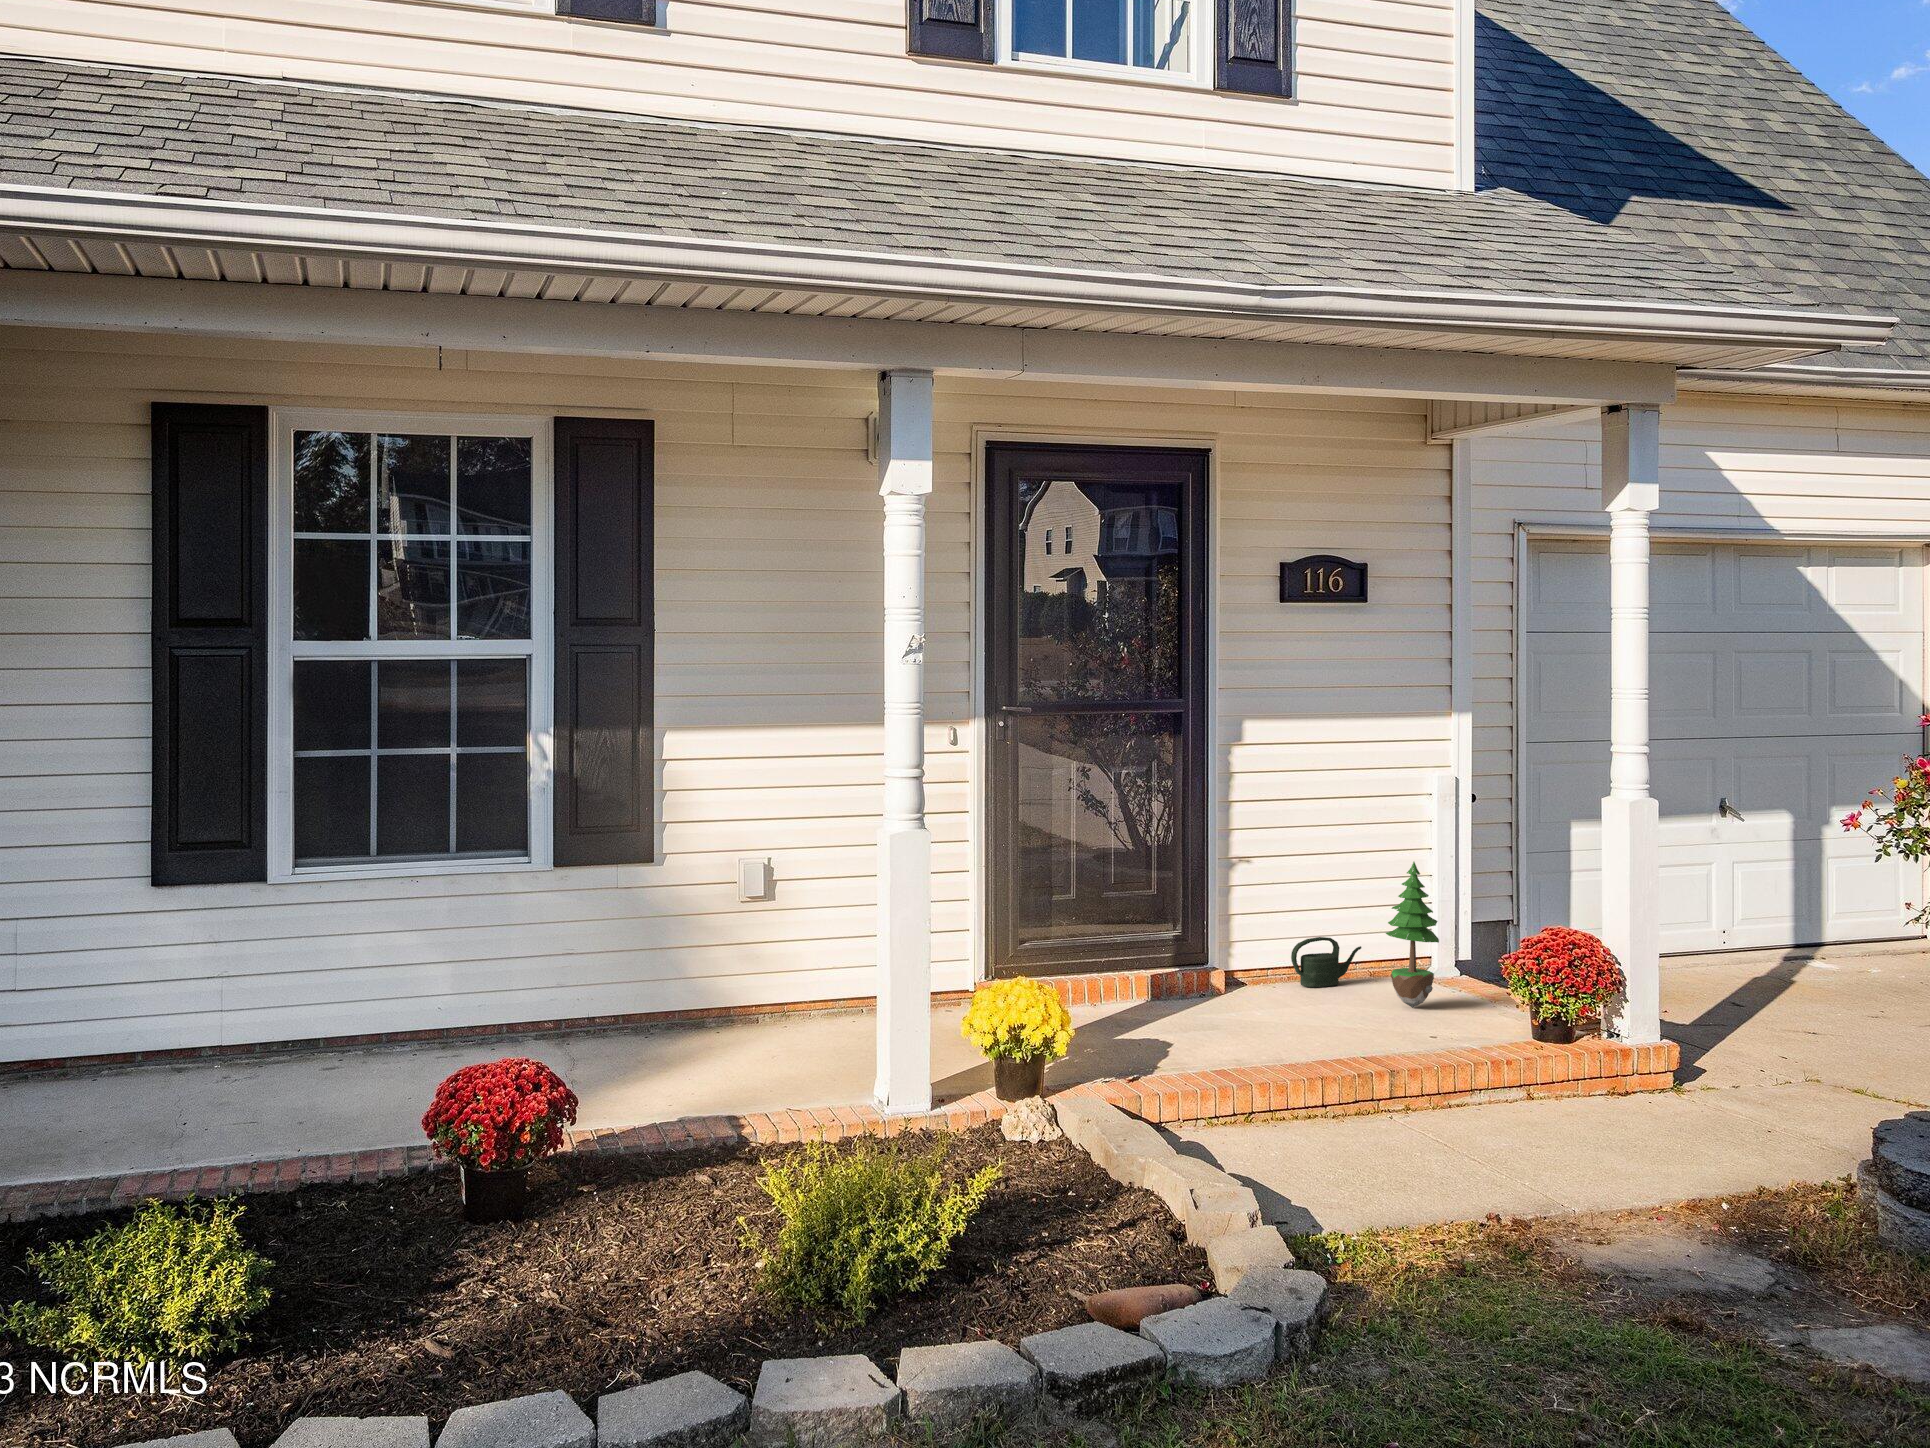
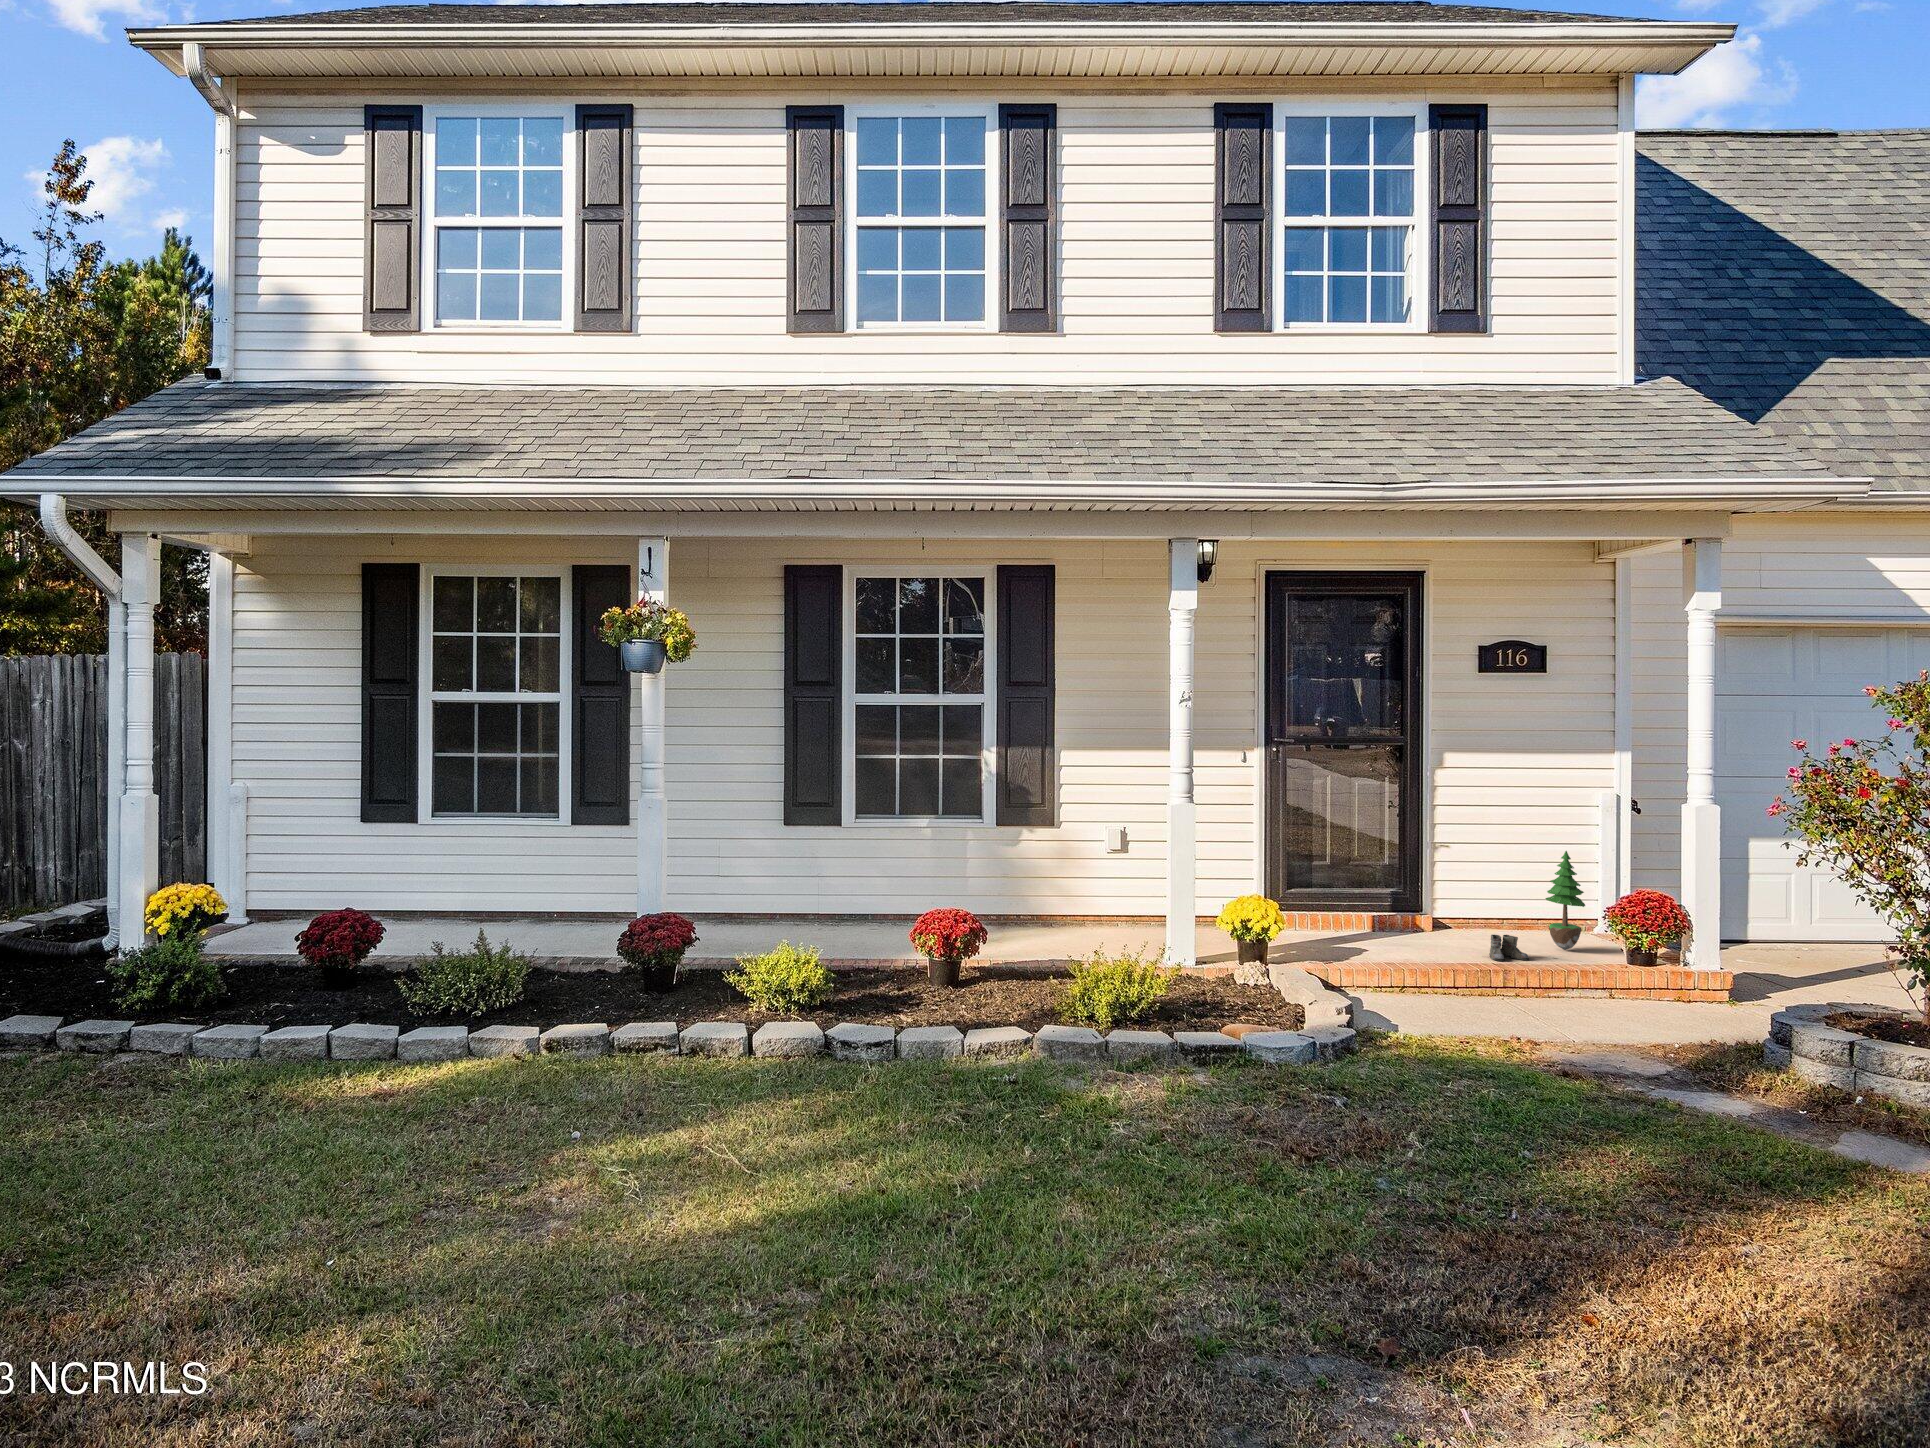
watering can: present [1291,937,1361,987] -> none [1483,899,1538,933]
boots: none [1313,992,1377,1033] -> present [1489,935,1529,961]

